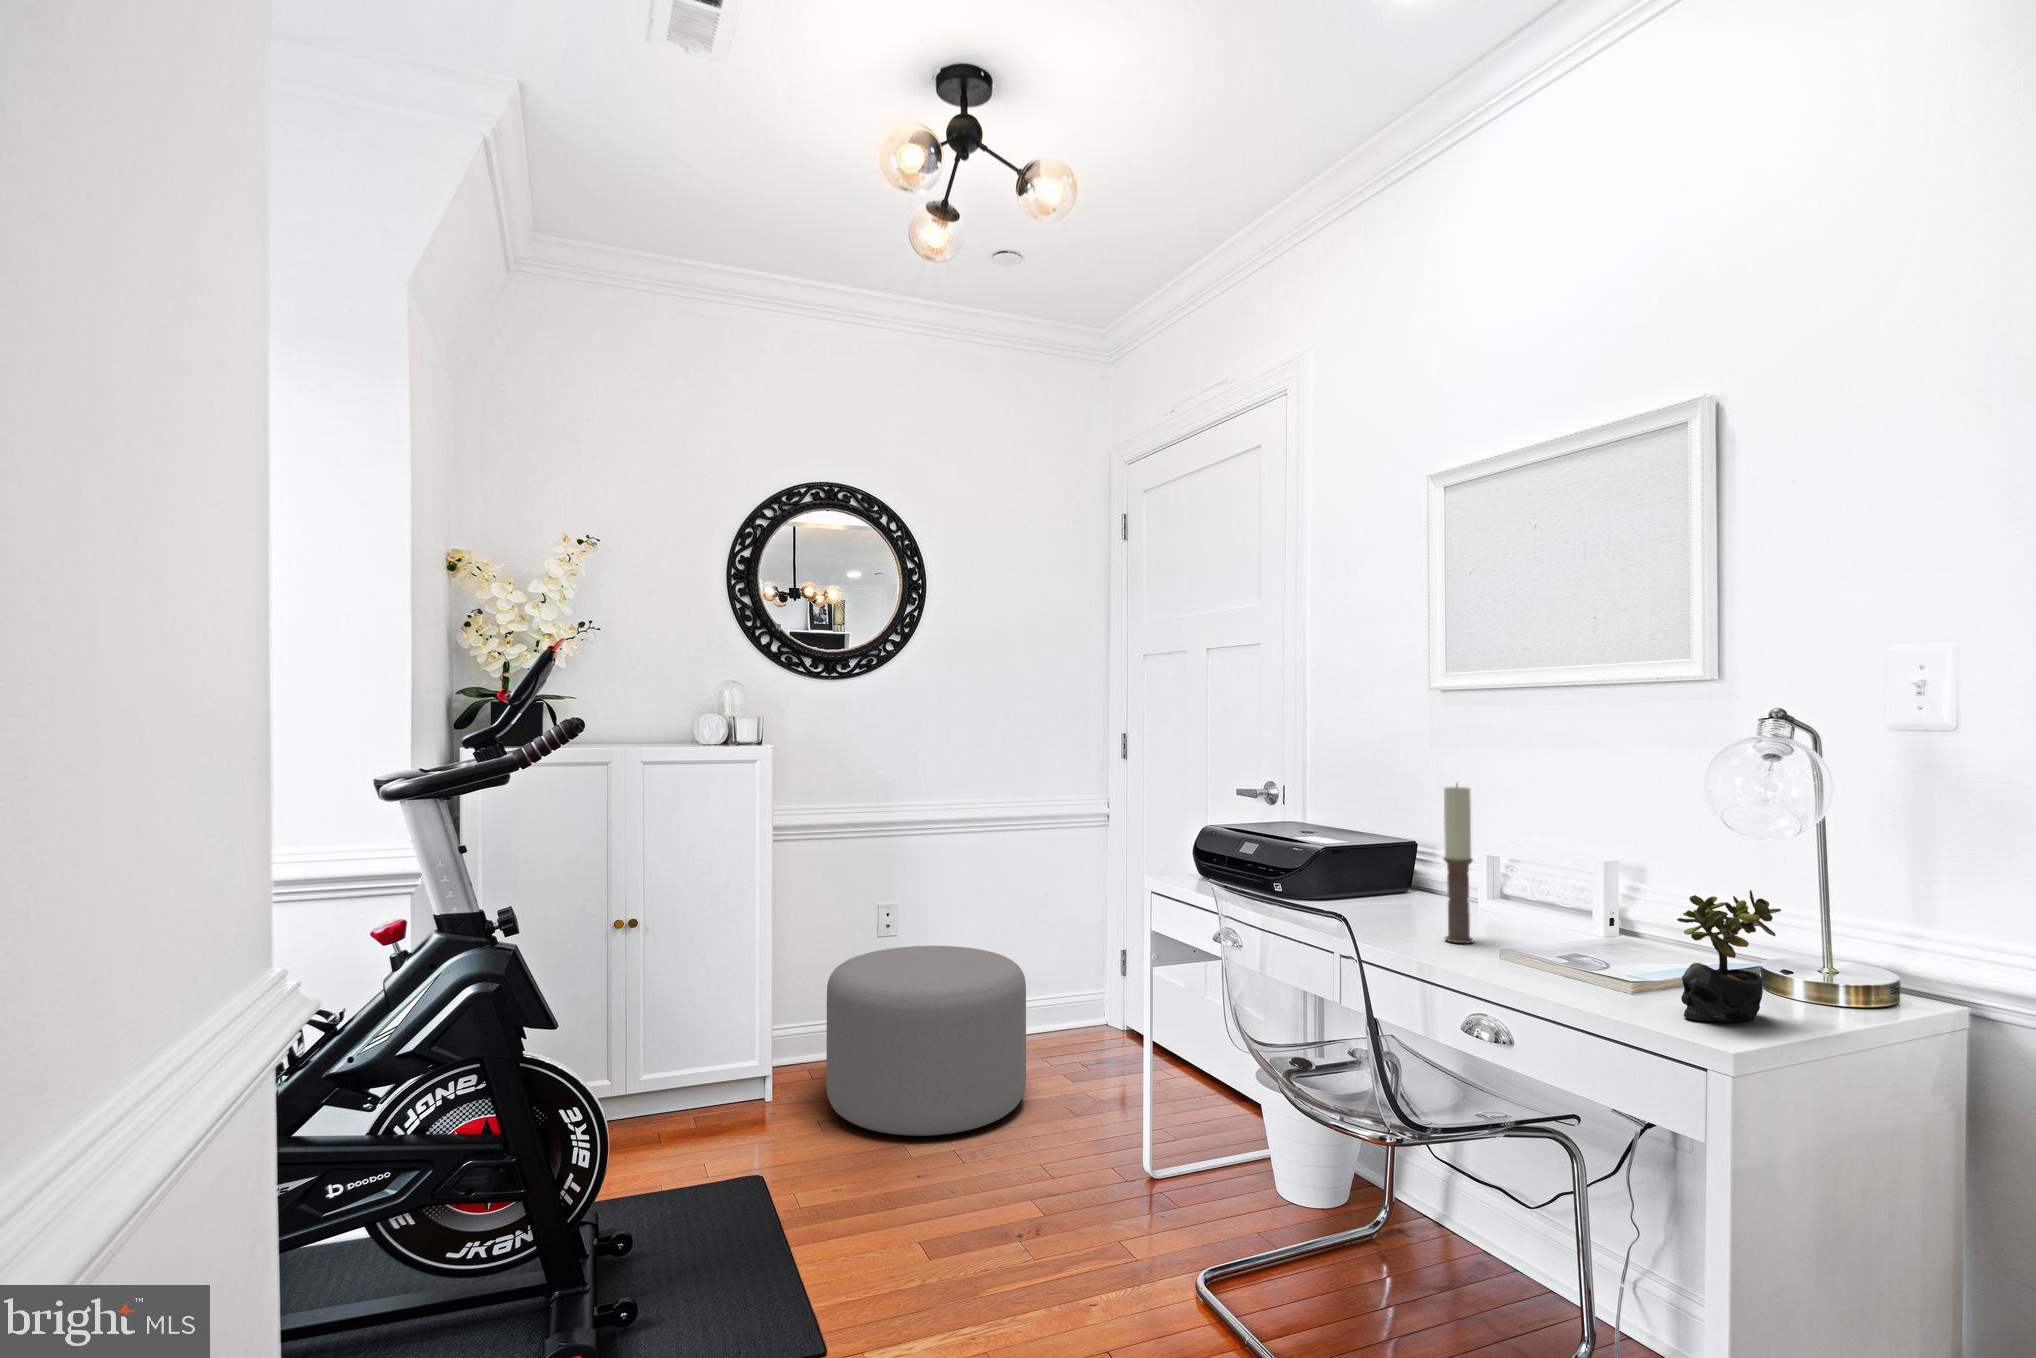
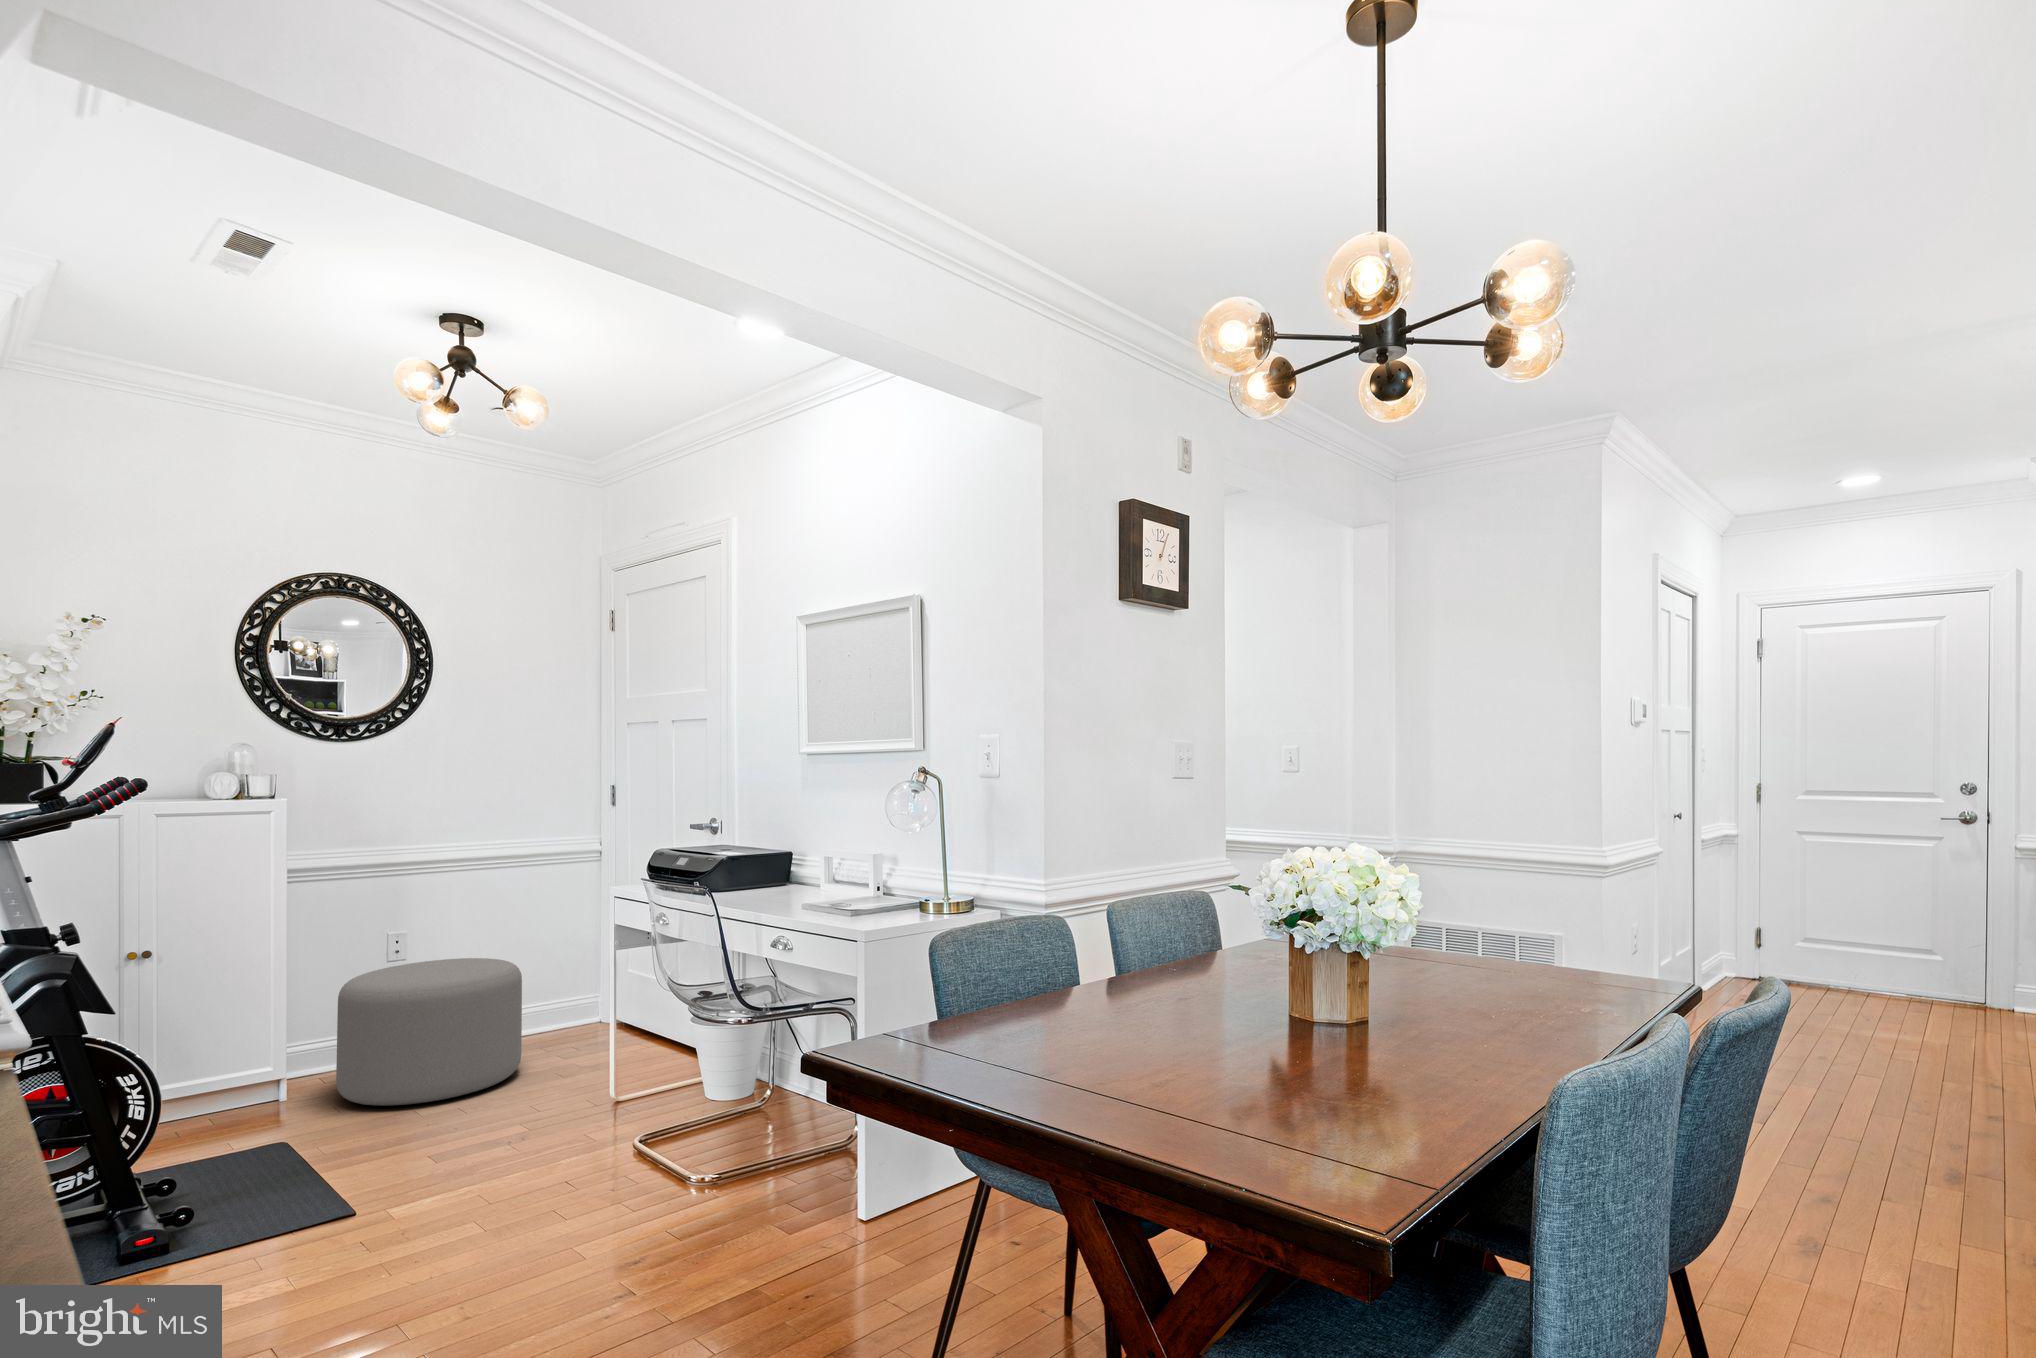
candle: present [1443,784,1473,943] -> none [795,792,812,886]
succulent plant: present [1677,890,1781,1022] -> none [879,832,928,898]

